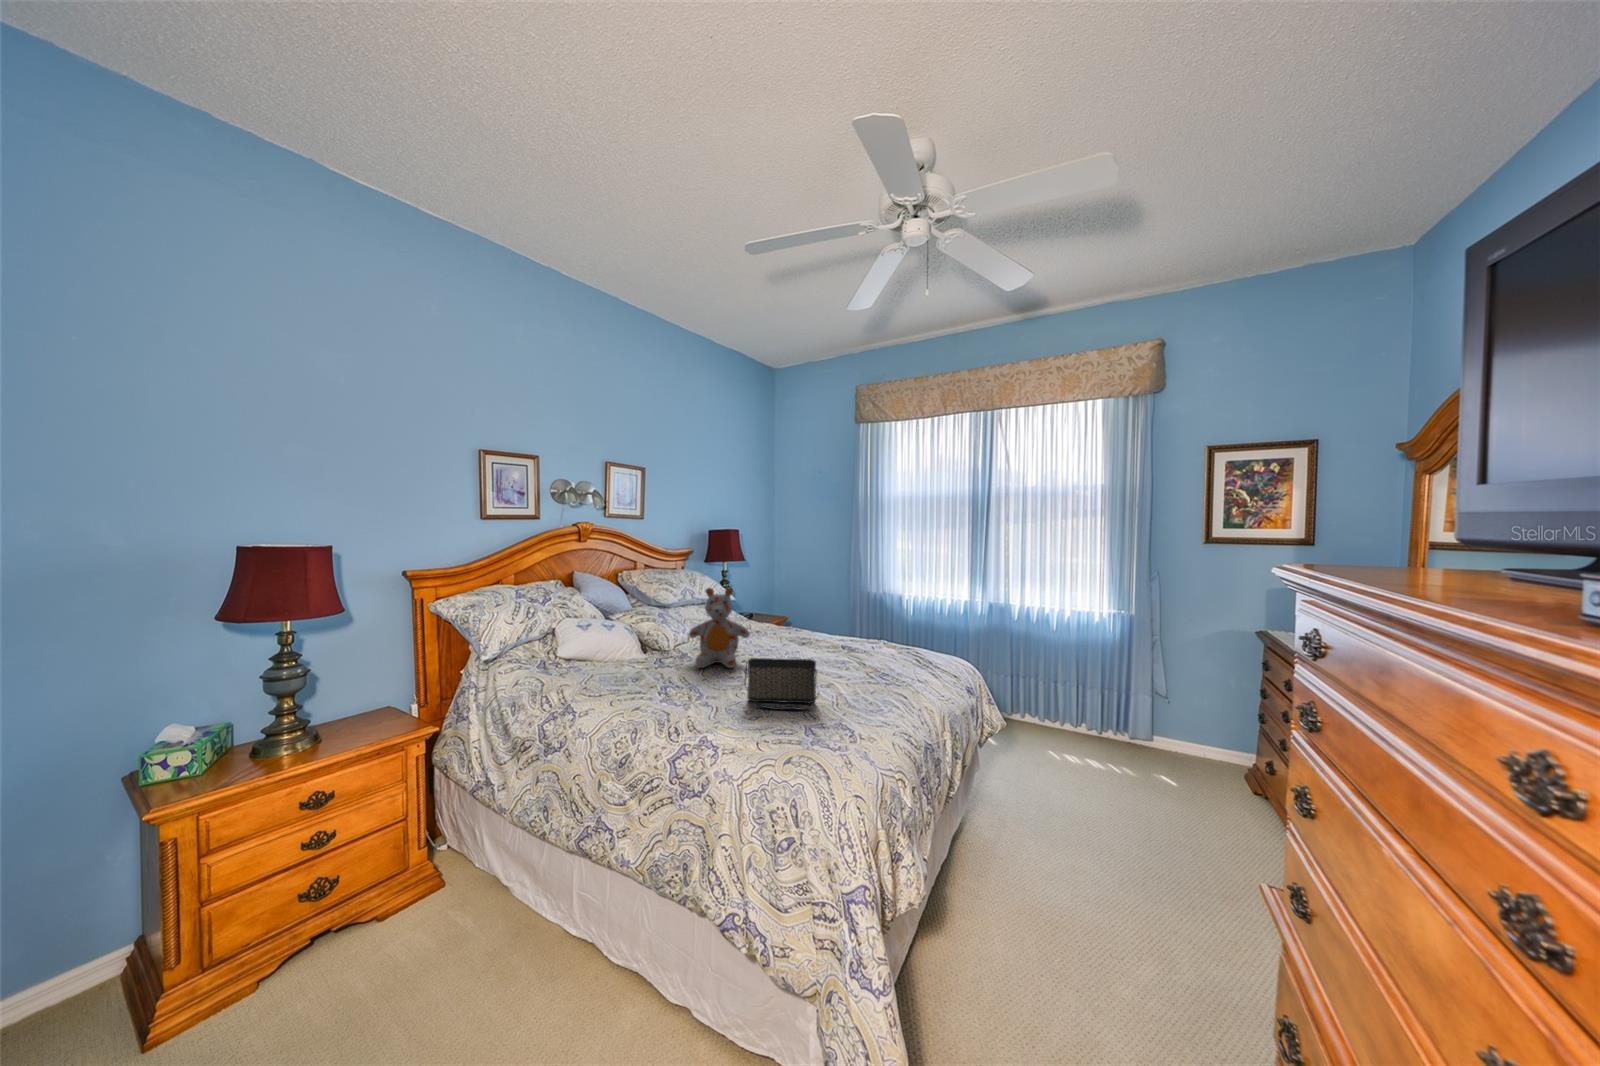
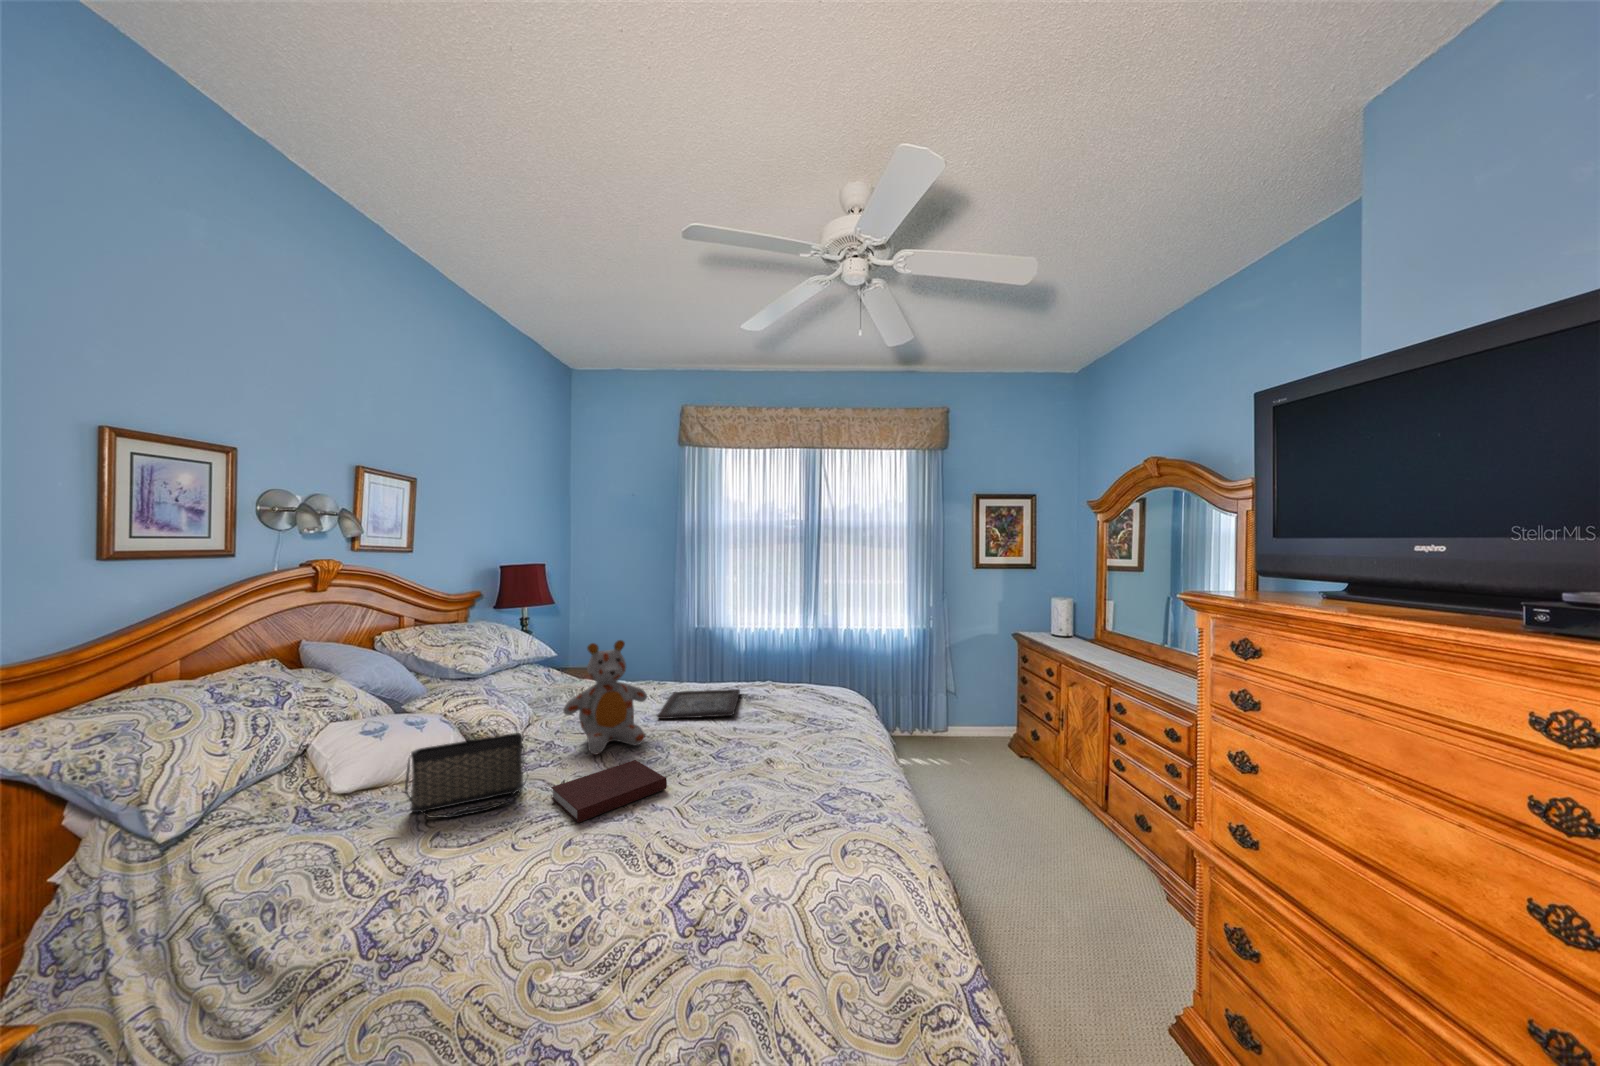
tray: none [764,639,848,662] -> present [657,689,740,719]
handbag: present [744,658,817,710] -> present [405,733,525,818]
notebook: none [650,675,718,702] -> present [551,760,667,823]

